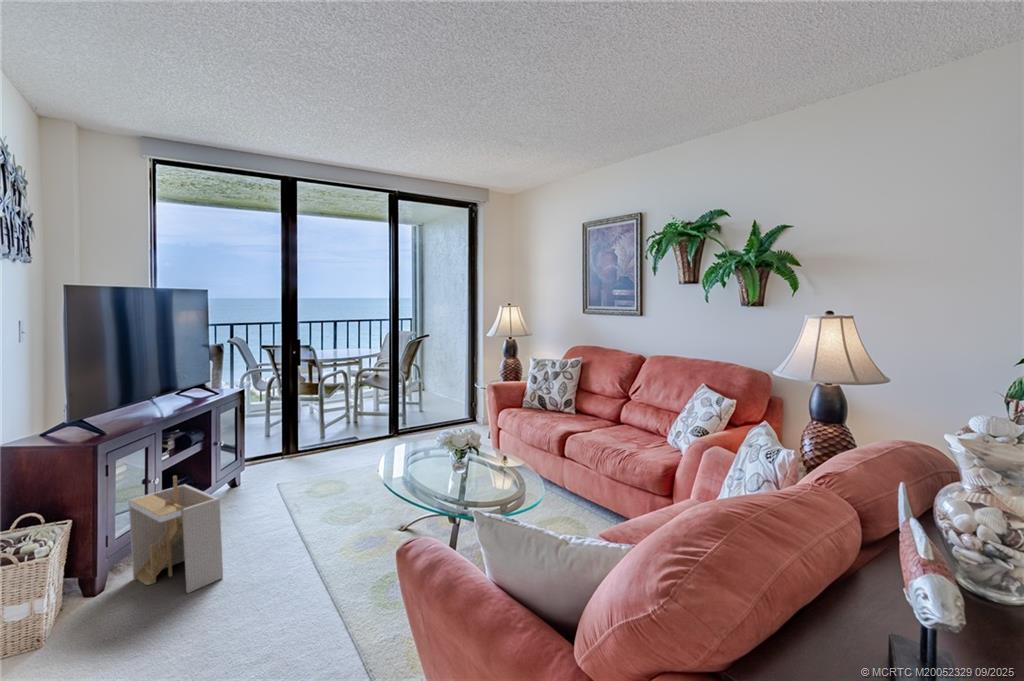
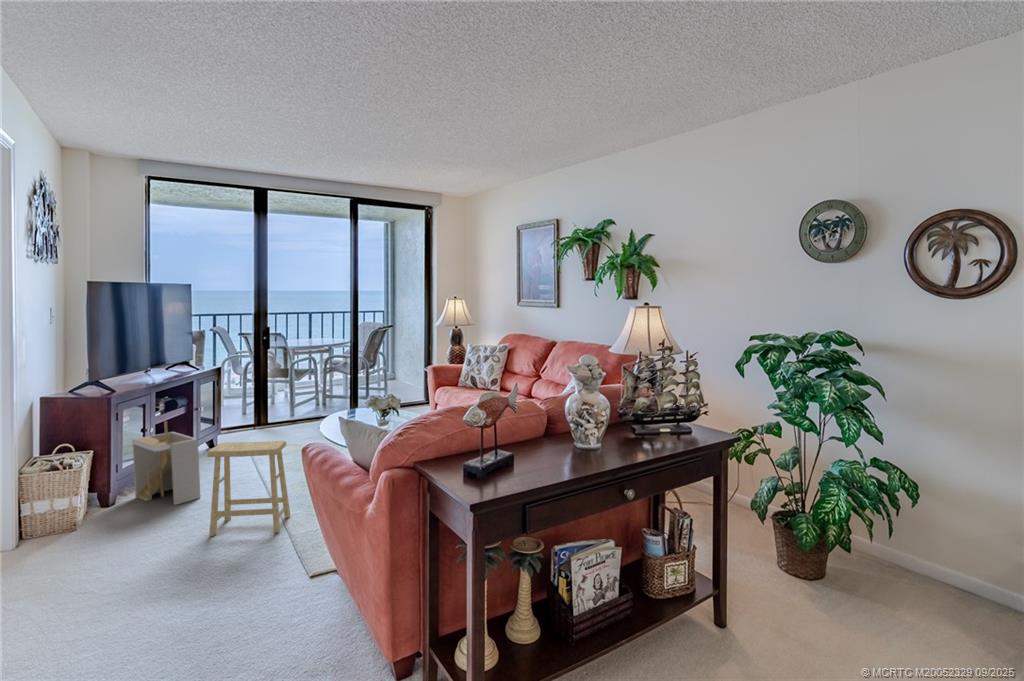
footstool: none [237,509,353,660] -> present [207,441,290,536]

